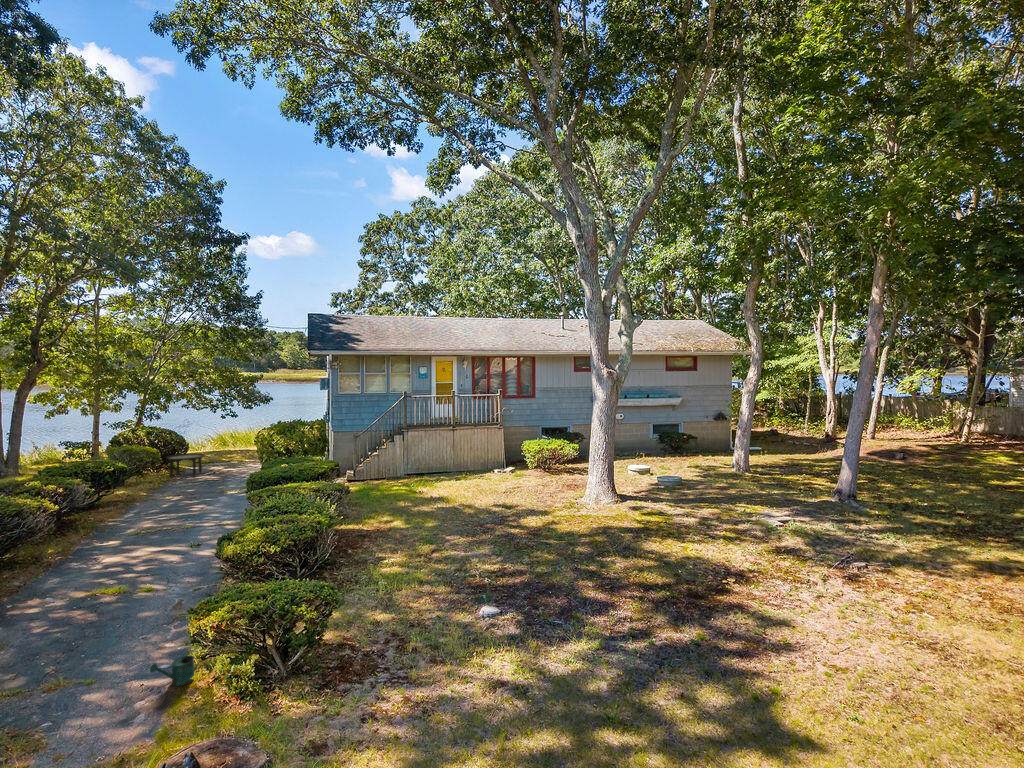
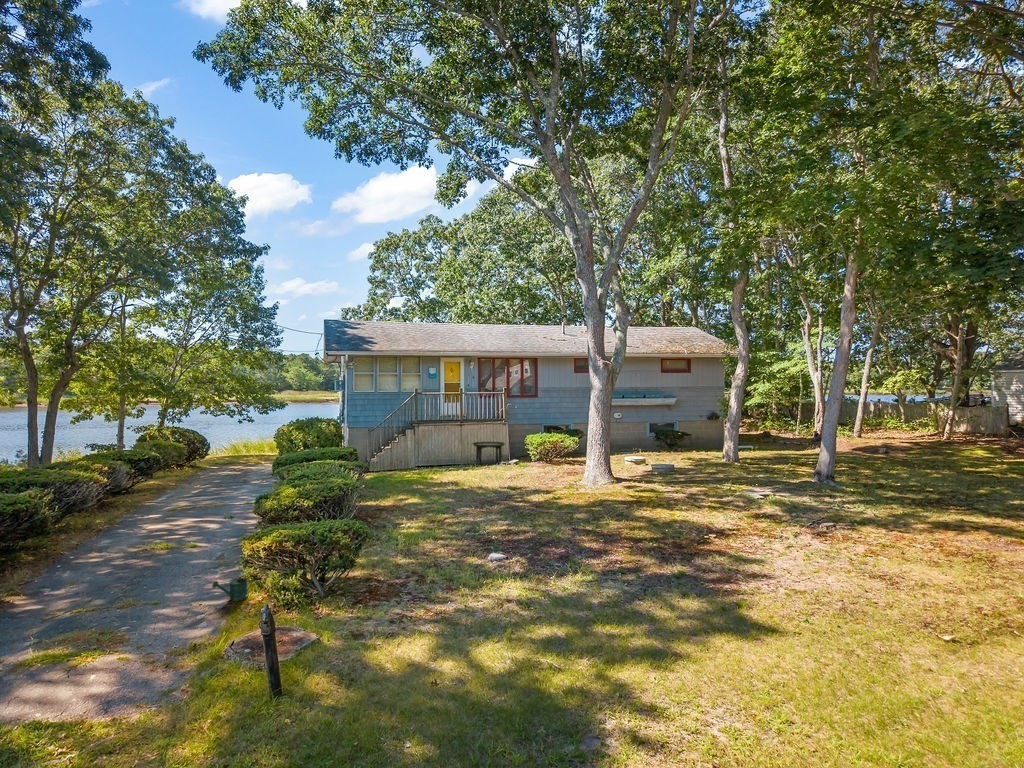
round table: present [166,453,205,477] -> present [472,442,505,464]

